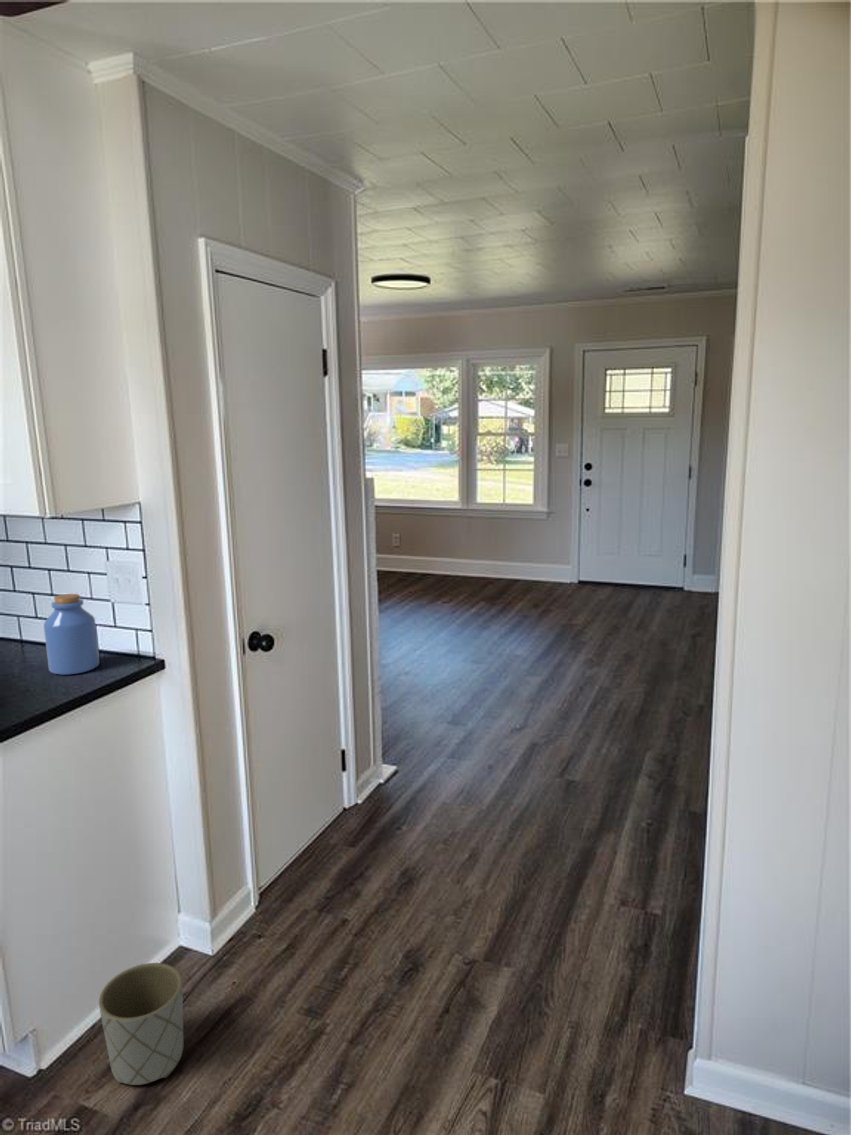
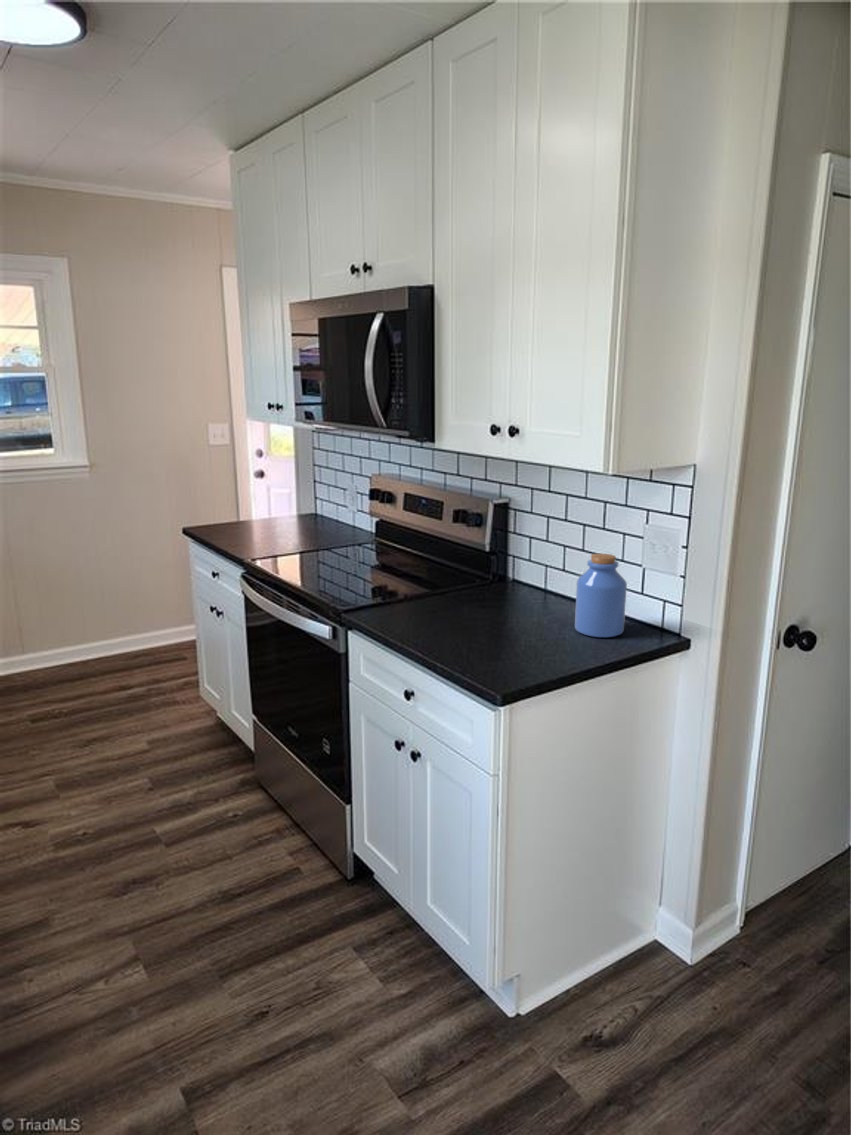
planter: present [99,963,183,1085] -> none [584,953,670,1084]

